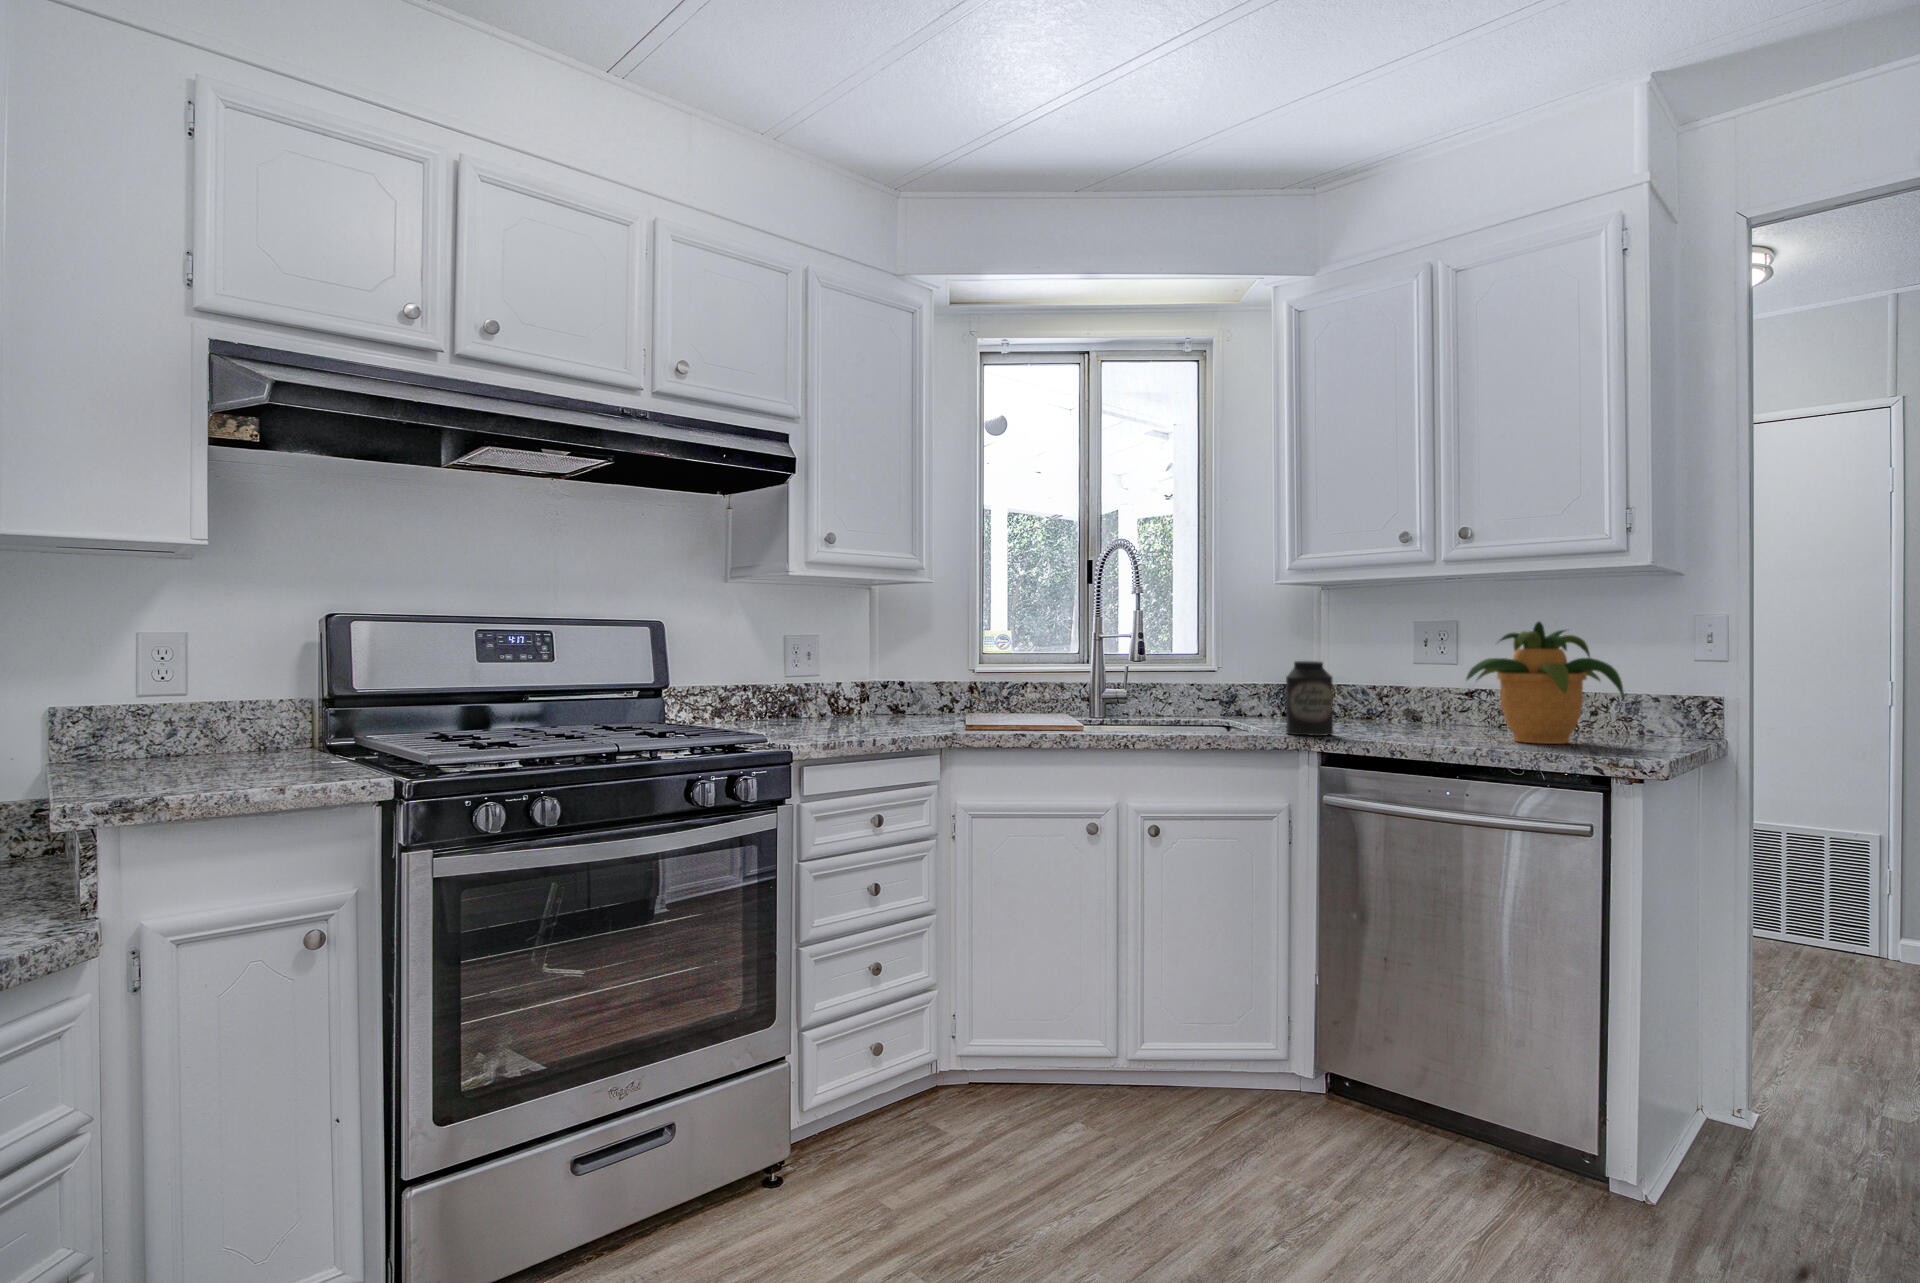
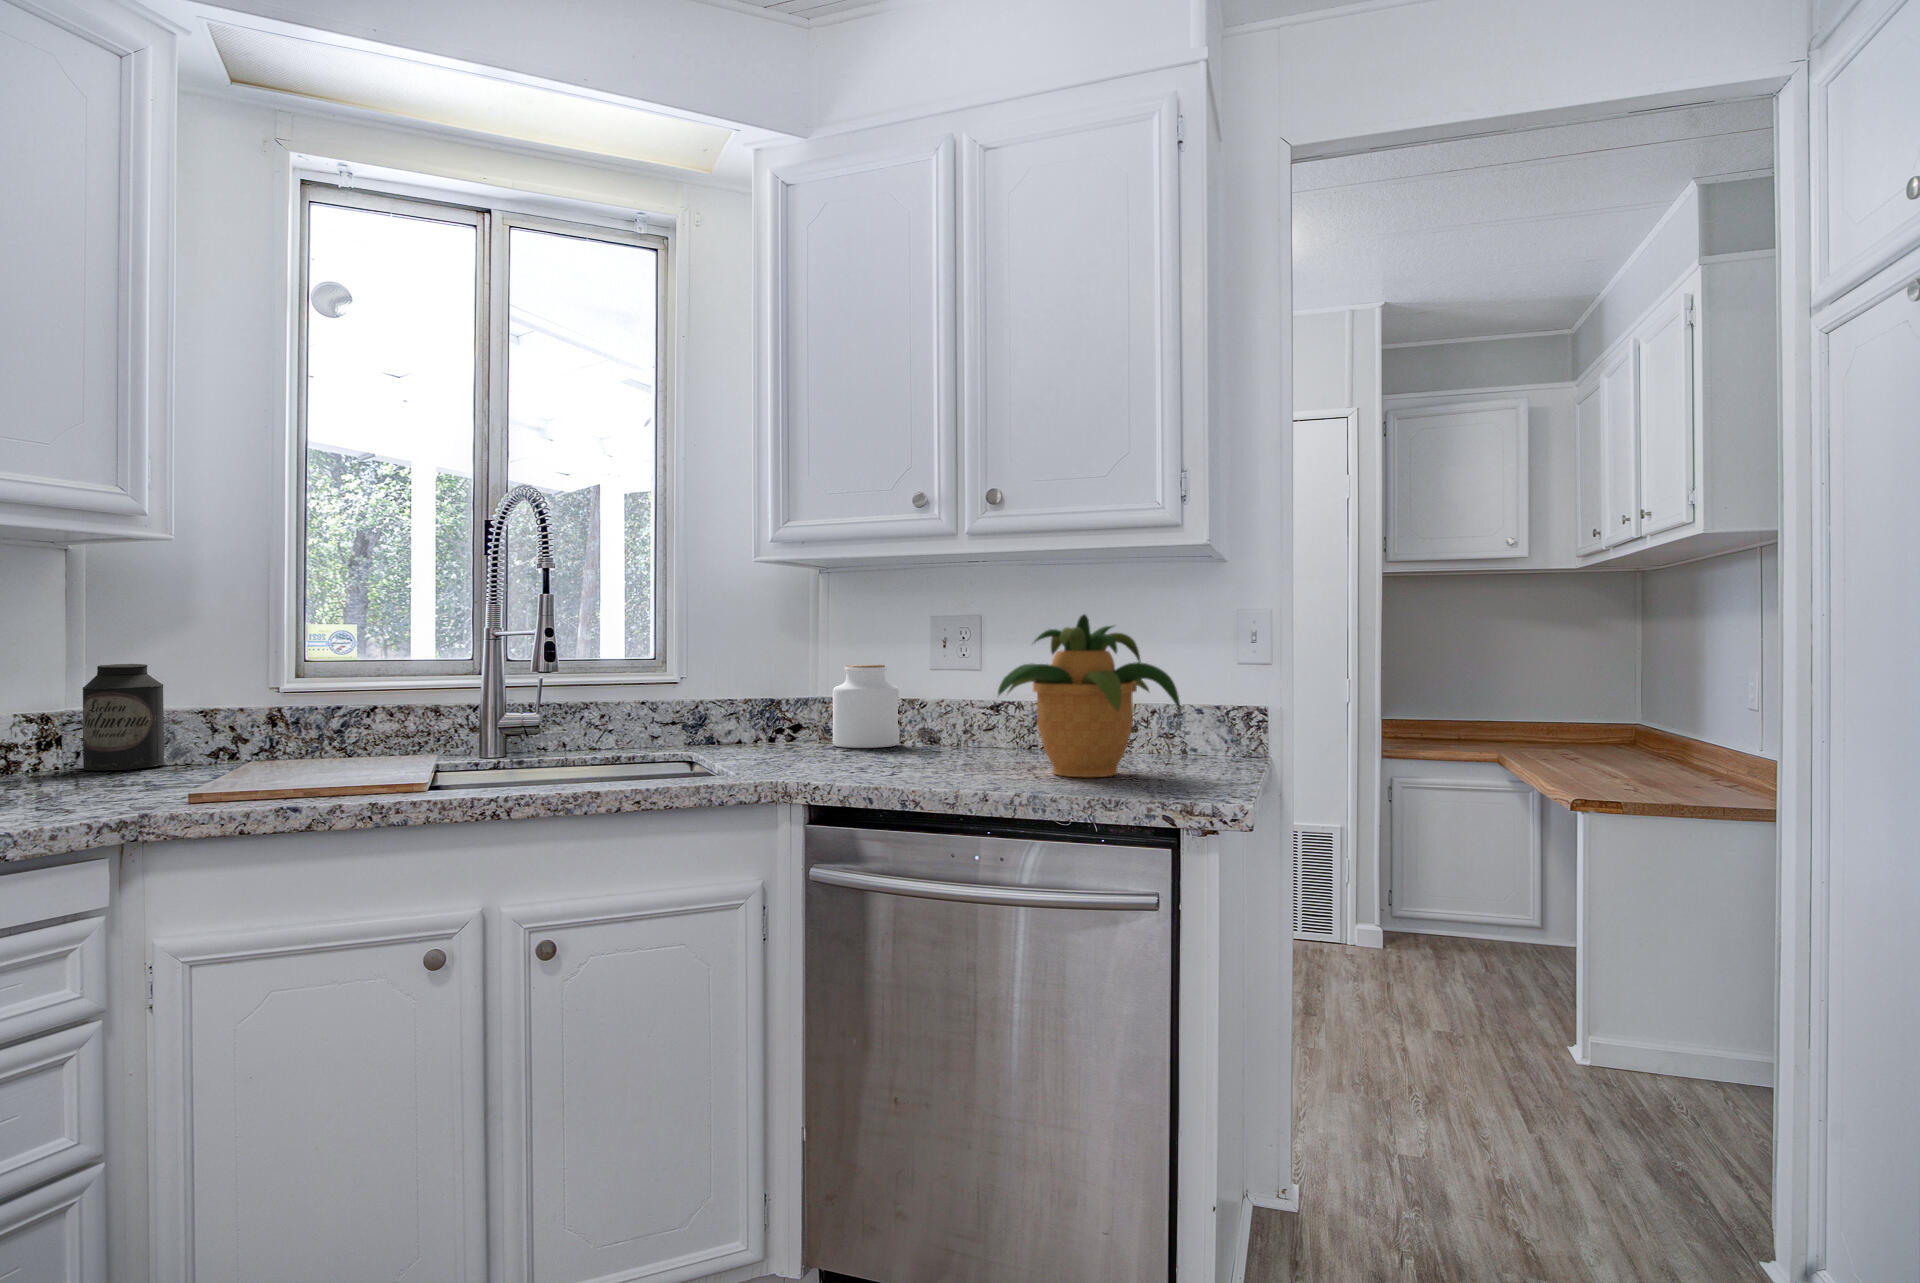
jar: none [1334,660,1388,723] -> present [833,665,899,748]
canister: present [1286,661,1333,736] -> present [83,664,164,771]

